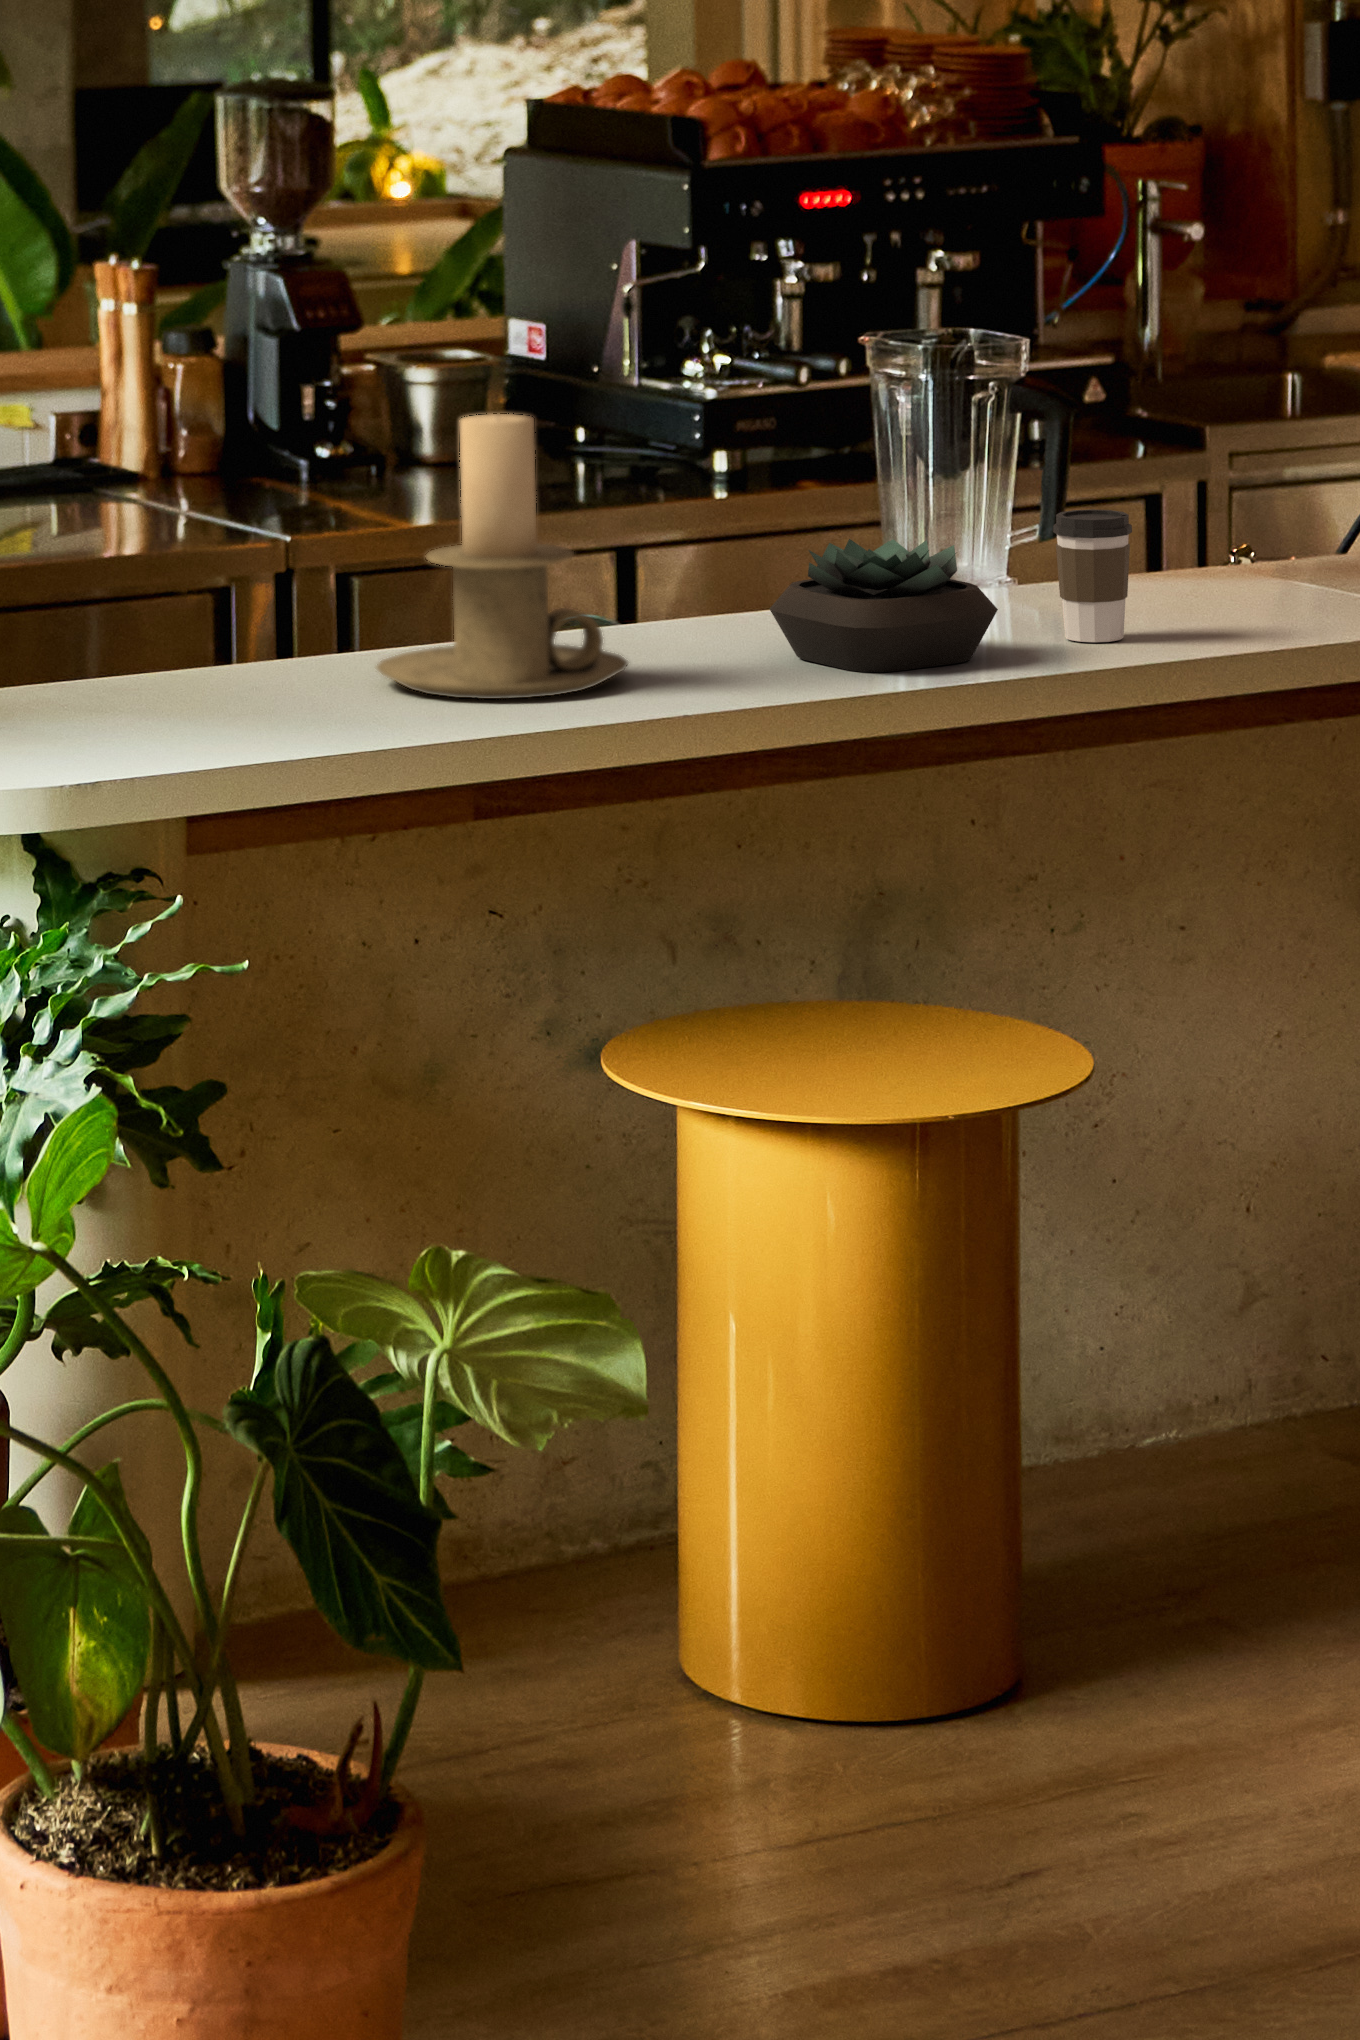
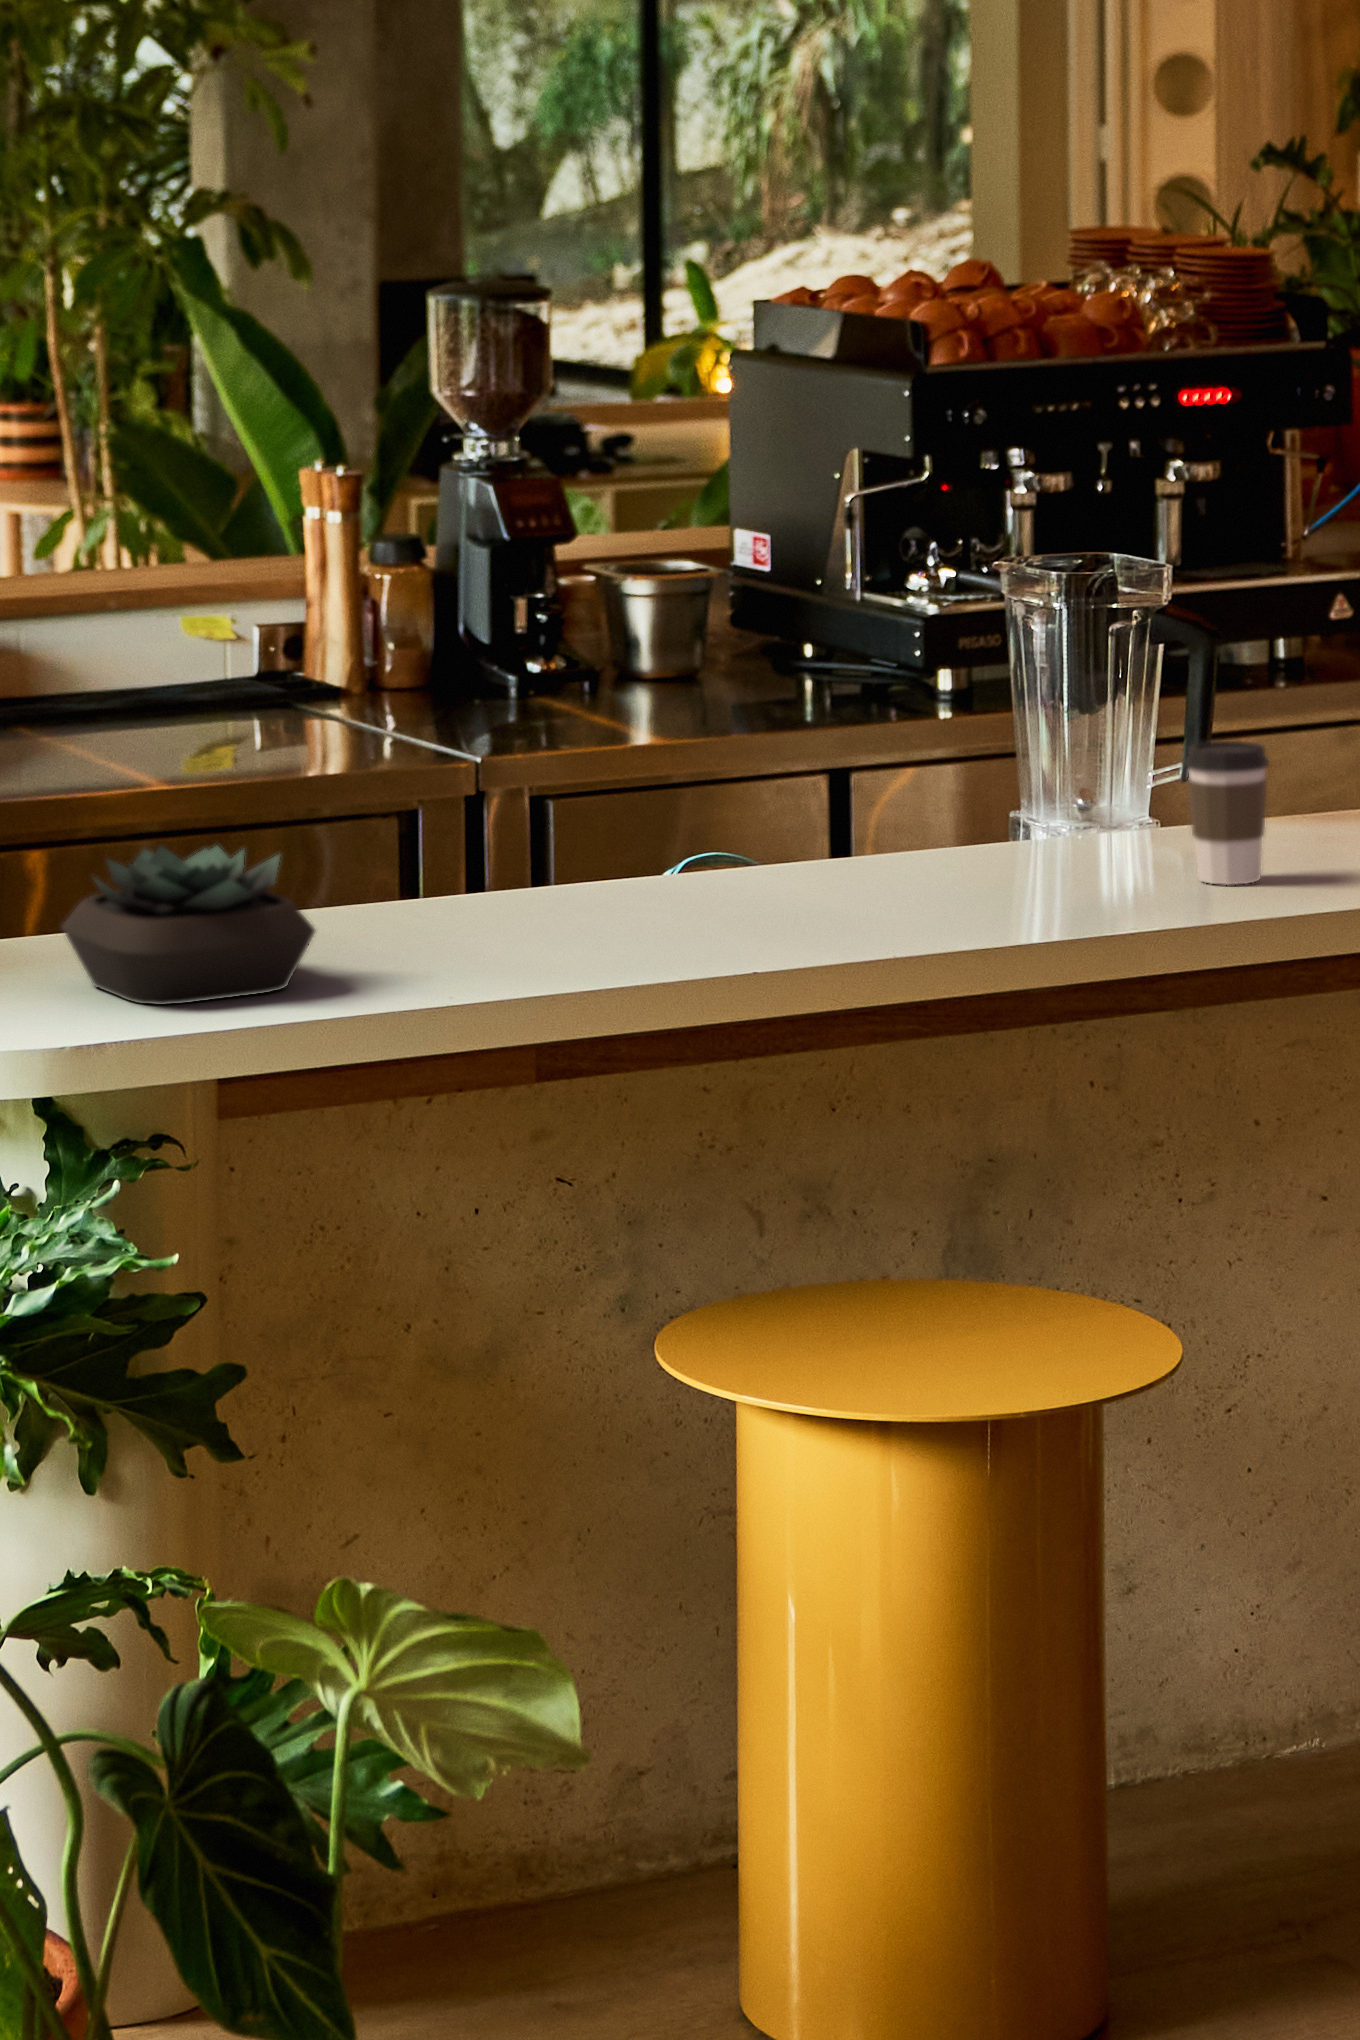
candle holder: present [377,414,628,699] -> none [442,635,716,943]
succulent plant: present [770,539,998,672] -> present [62,846,315,1005]

